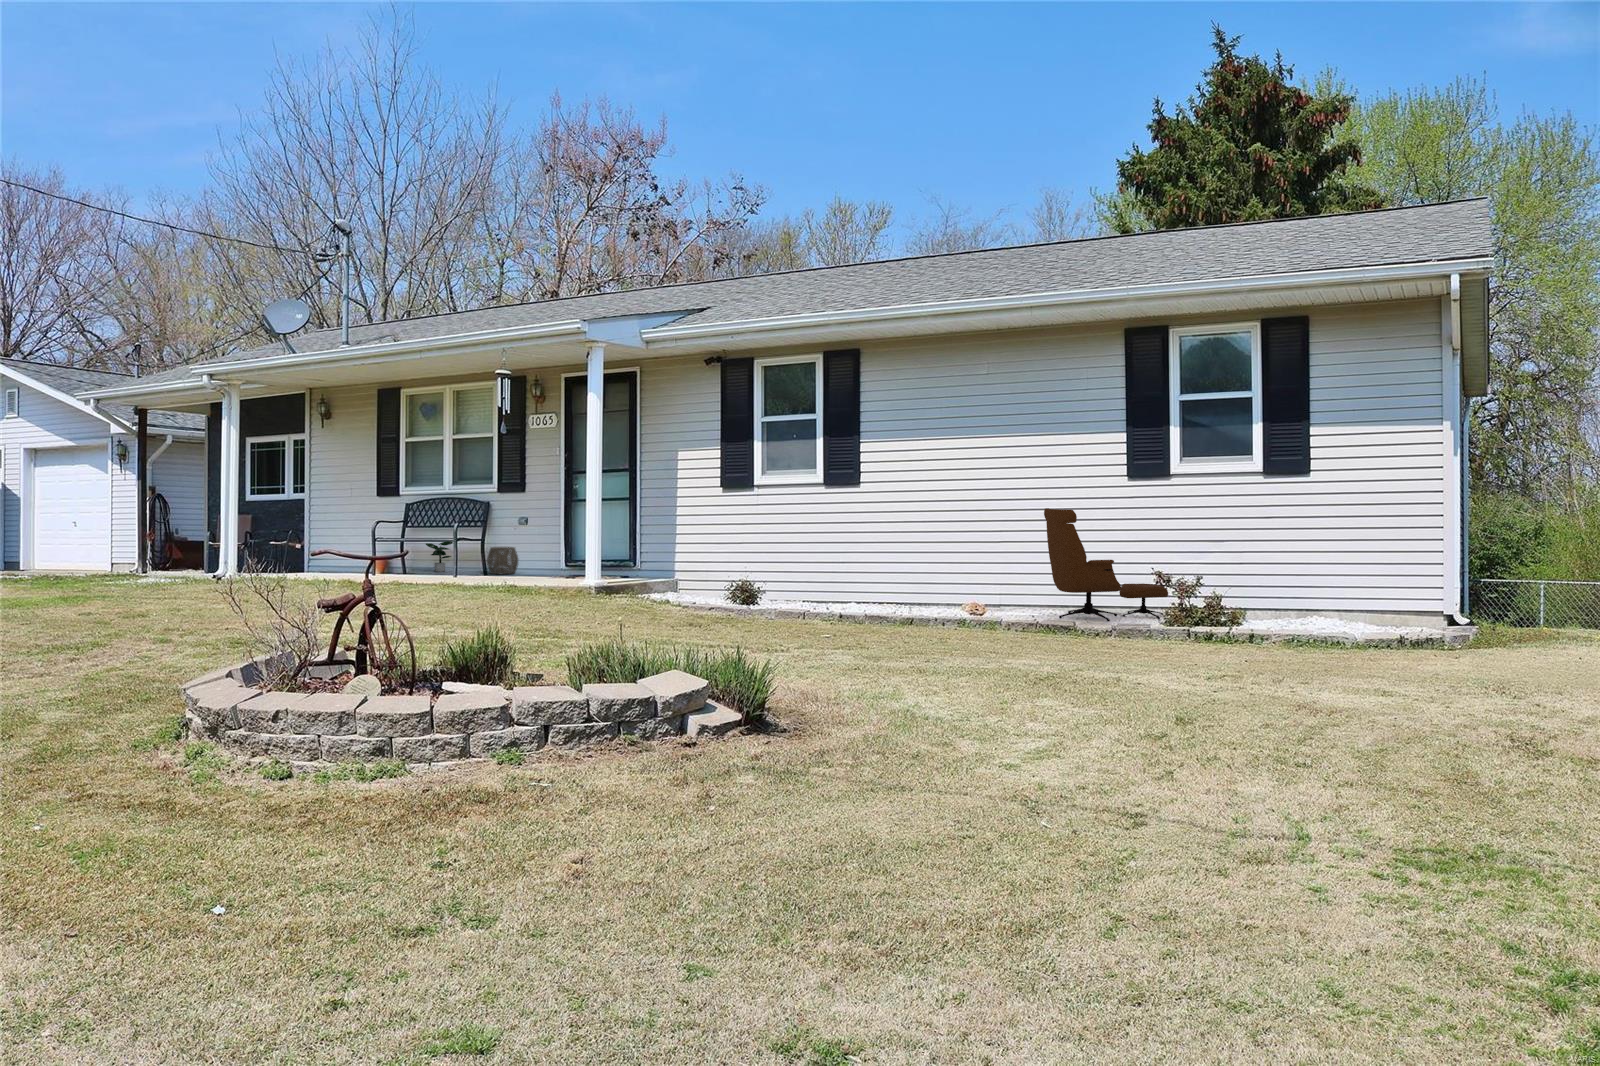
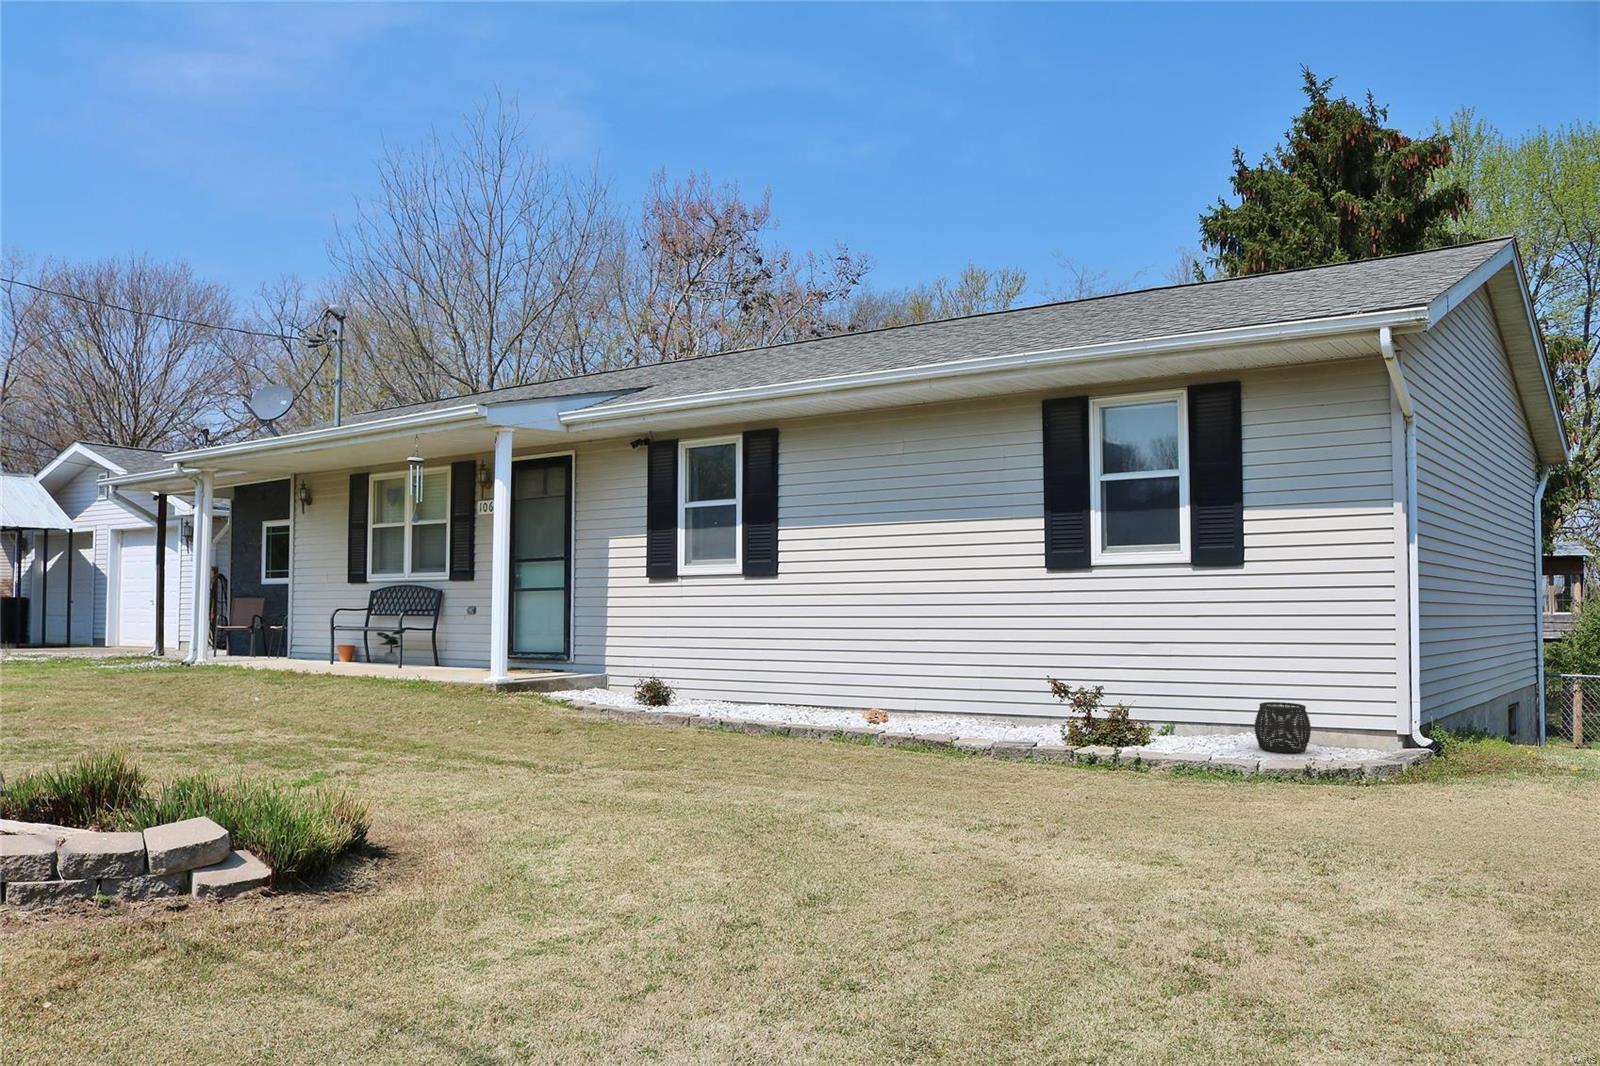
lounge chair: present [1044,508,1168,622] -> none [931,605,1083,737]
woven basket: present [487,547,518,574] -> present [1254,702,1311,753]

